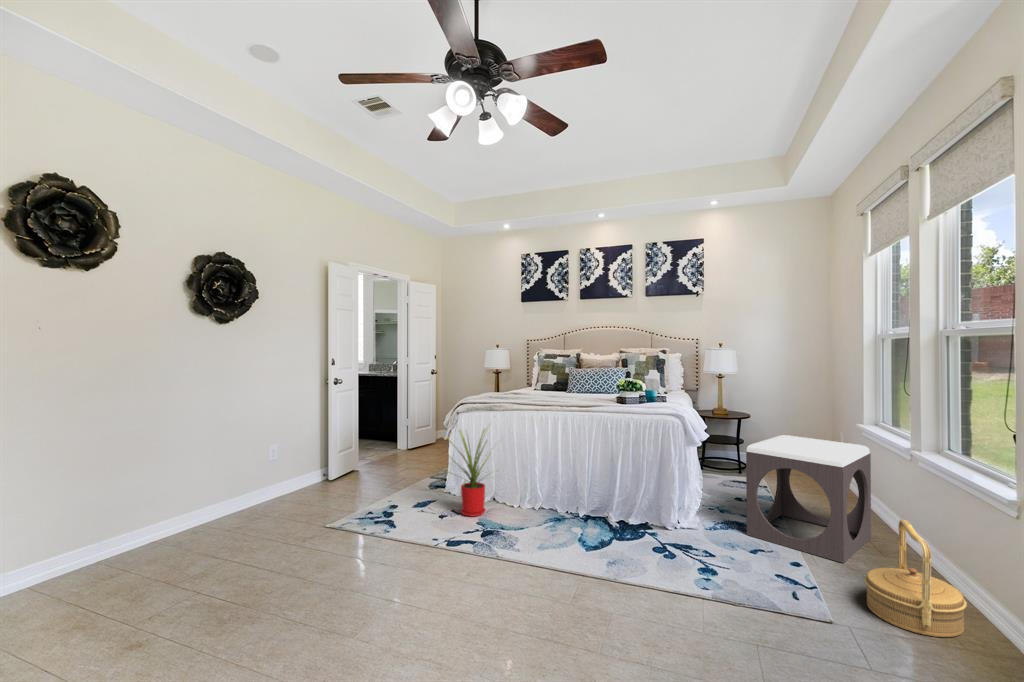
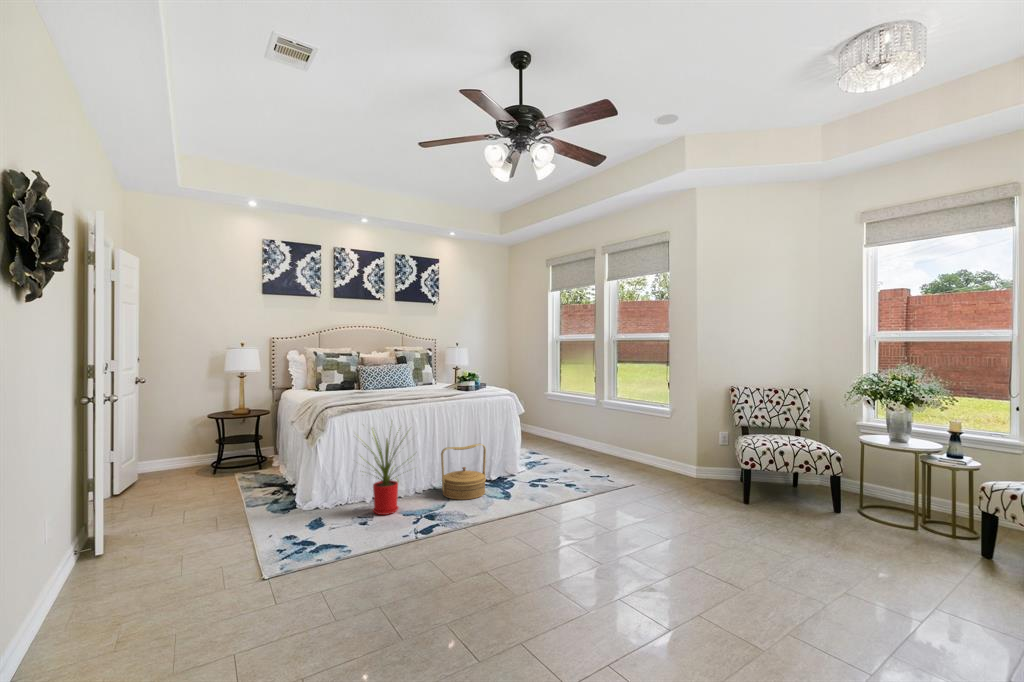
footstool: present [746,435,871,563] -> none [545,400,608,466]
woven basket: present [865,520,967,637] -> present [441,444,486,500]

